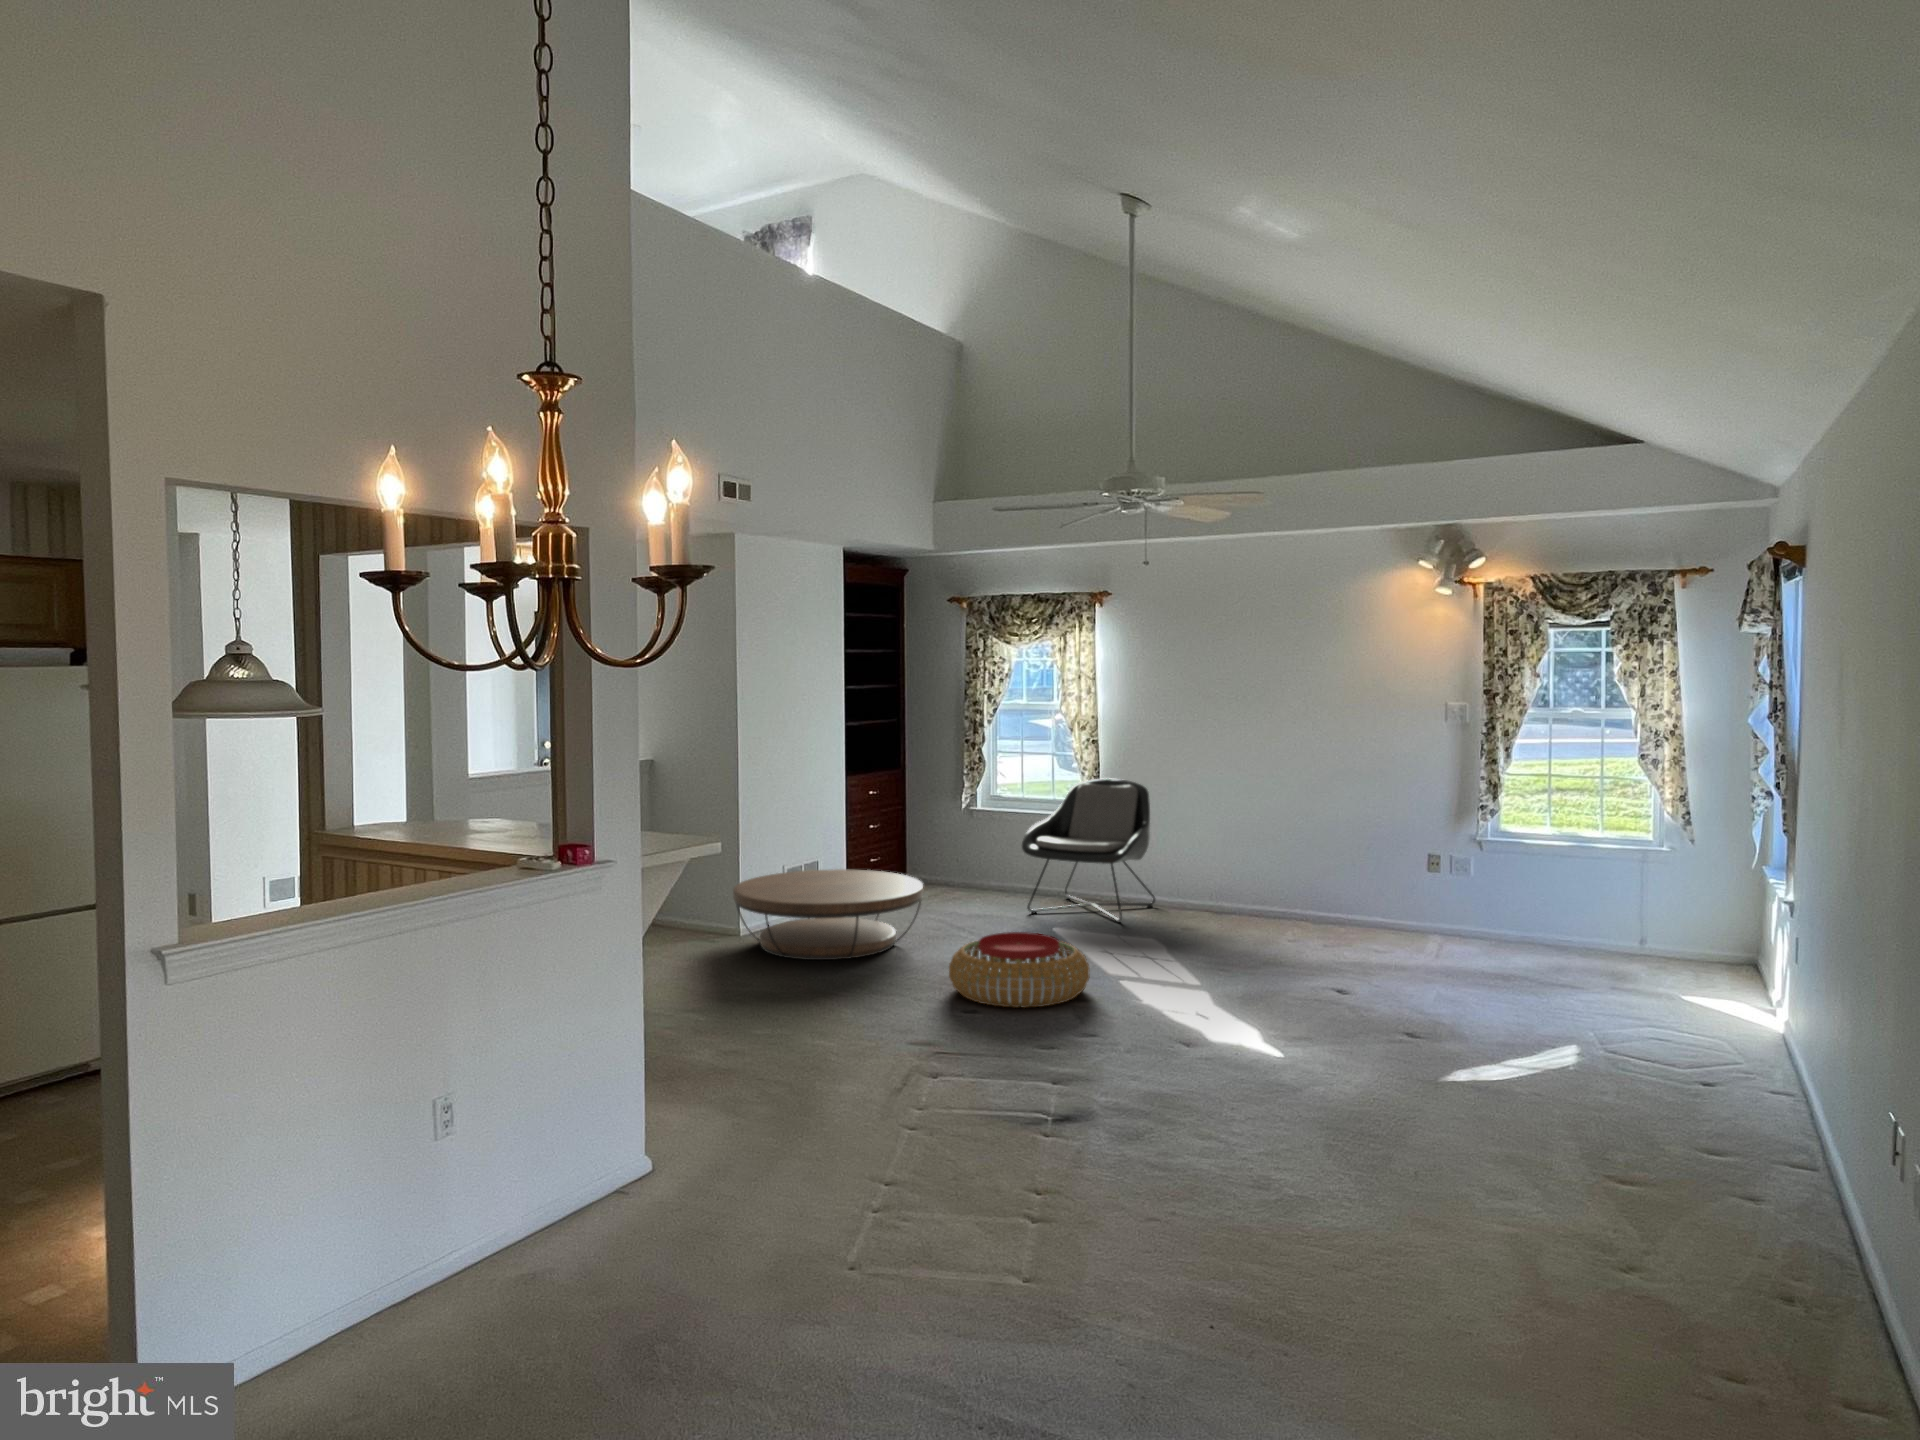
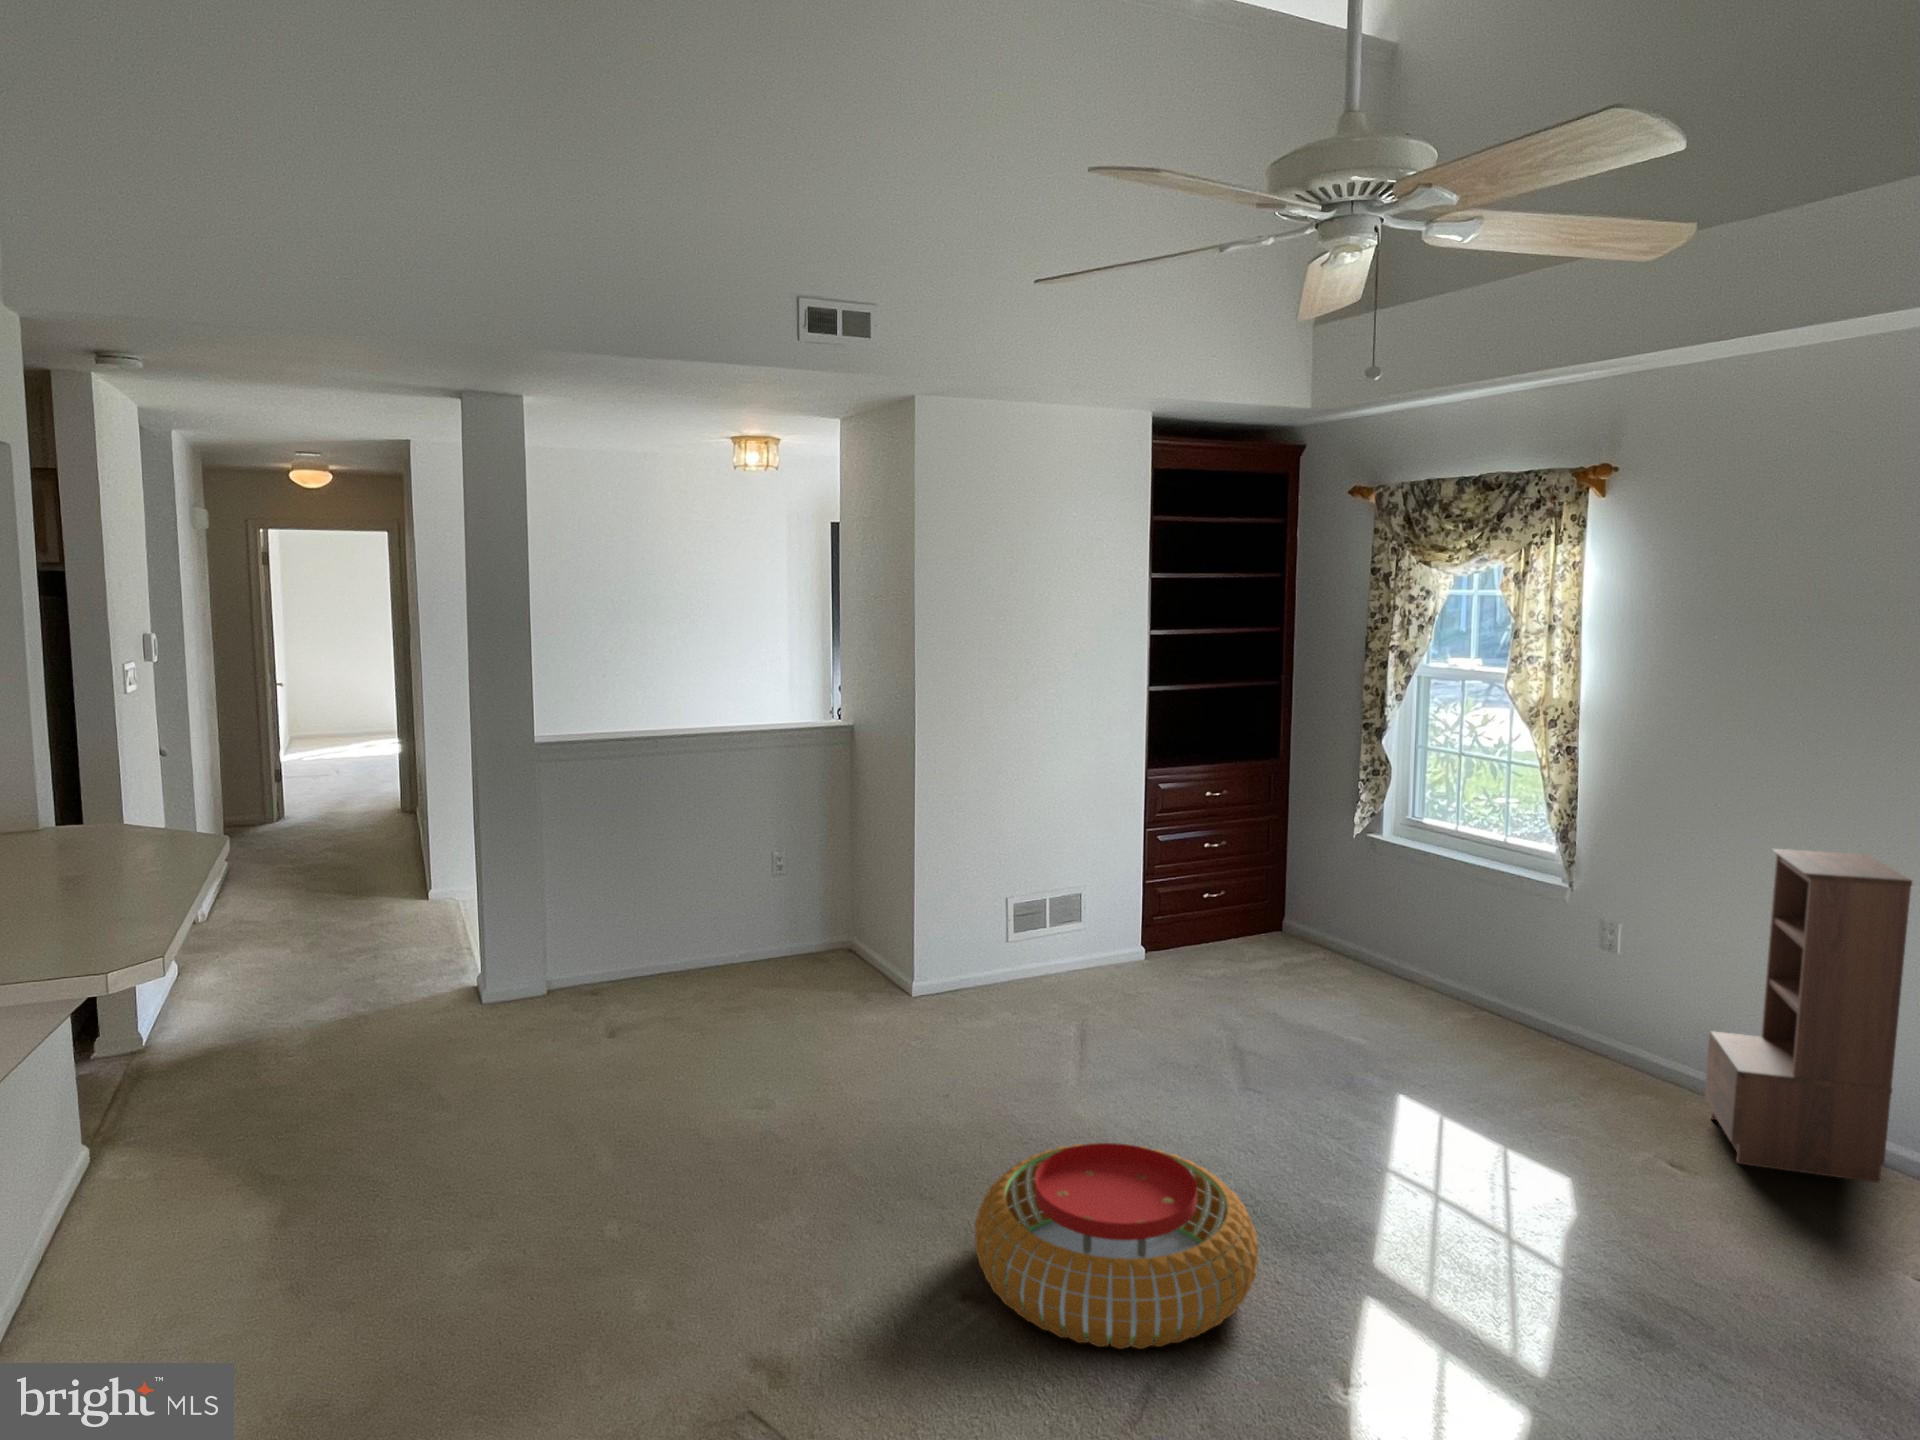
bookshelf: none [1183,776,1262,924] -> present [1705,849,1912,1183]
lounge chair: present [1022,778,1155,923] -> none [1379,819,1661,1113]
coffee table: present [733,869,923,960] -> none [836,918,1138,1094]

